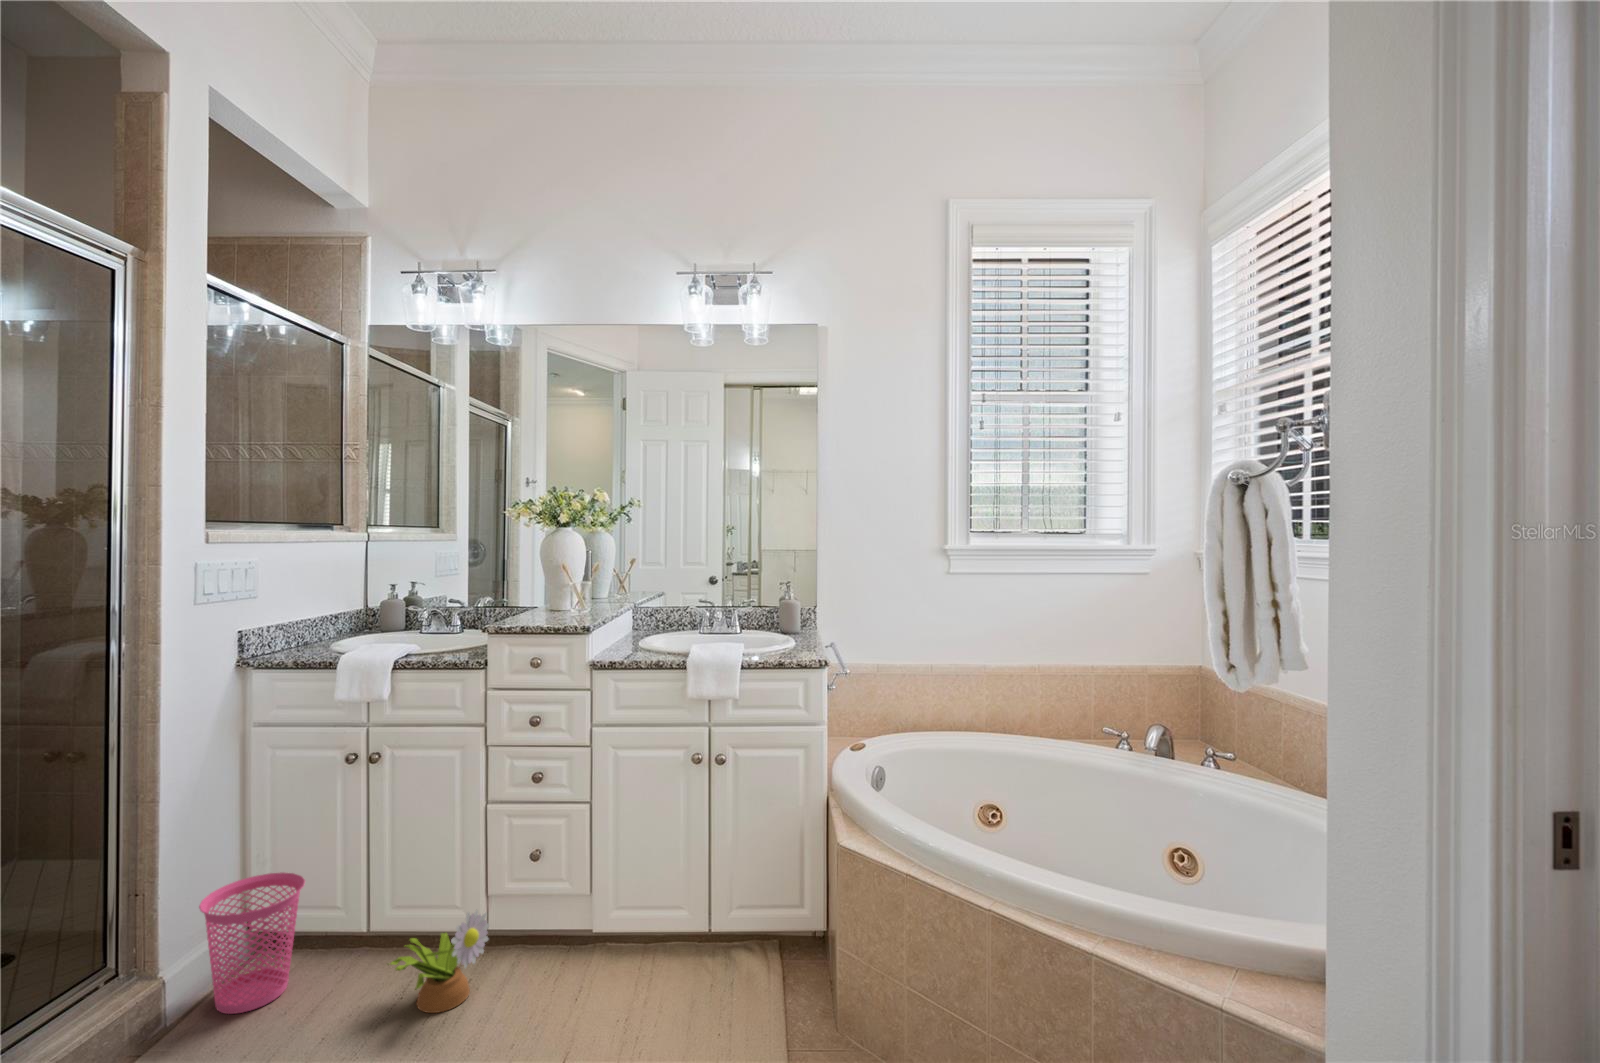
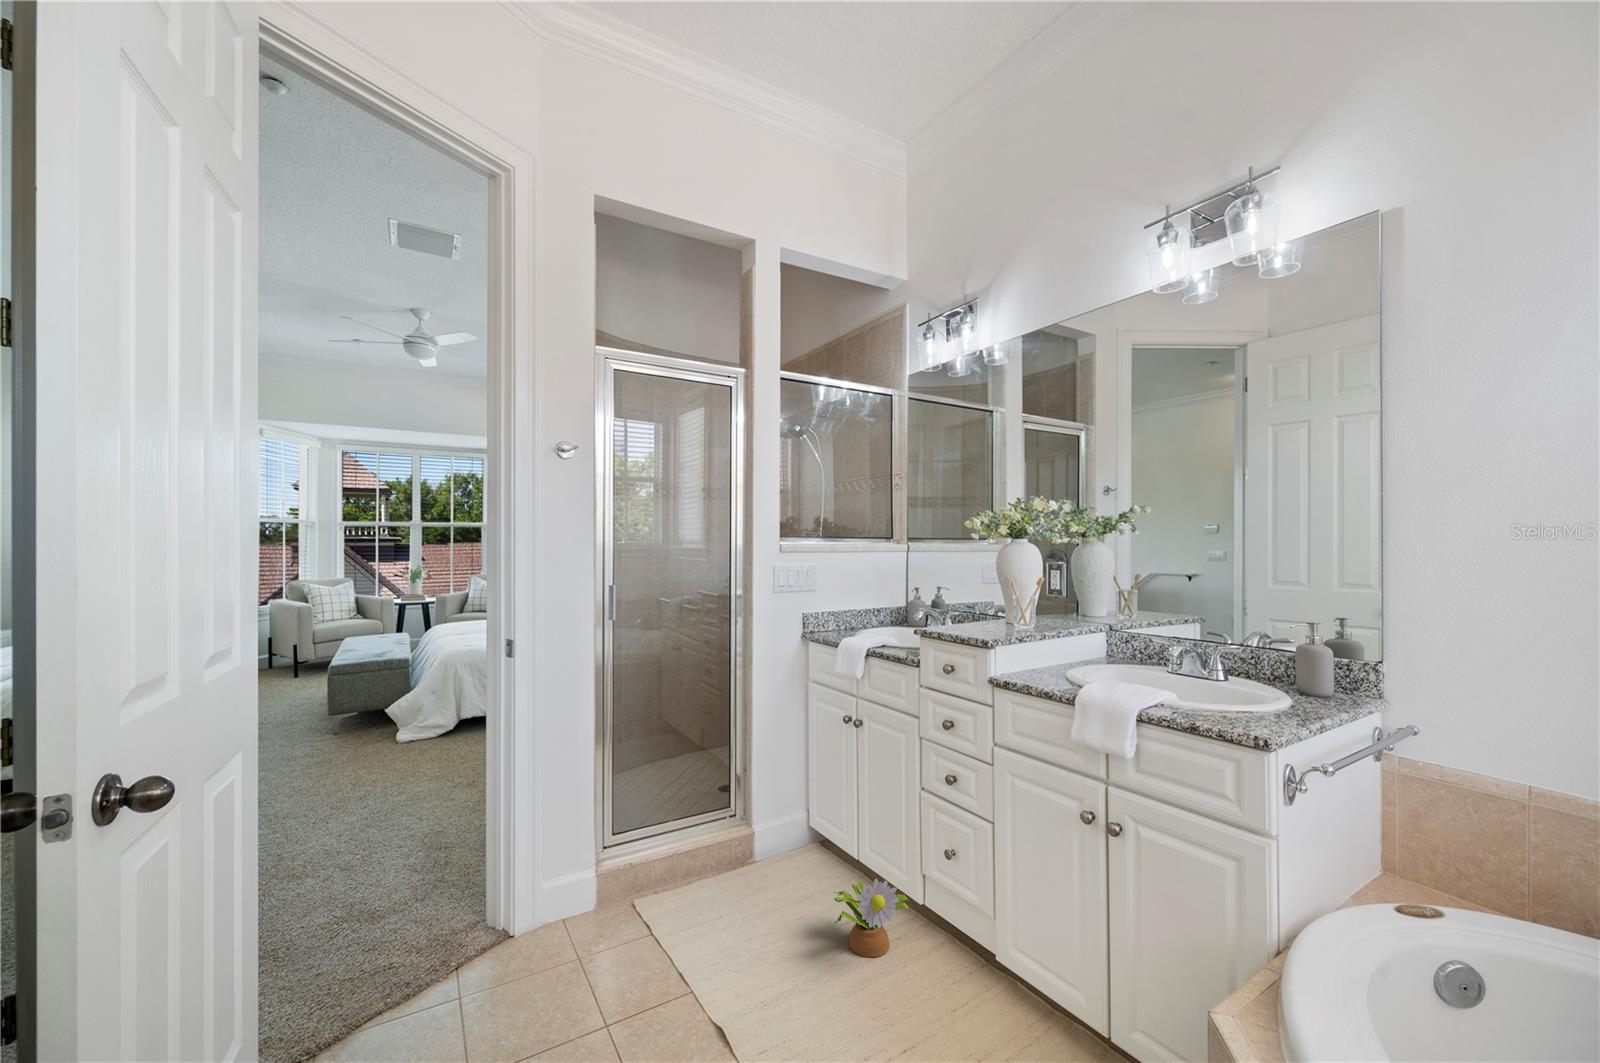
waste basket: present [199,873,305,1014] -> none [757,786,816,880]

